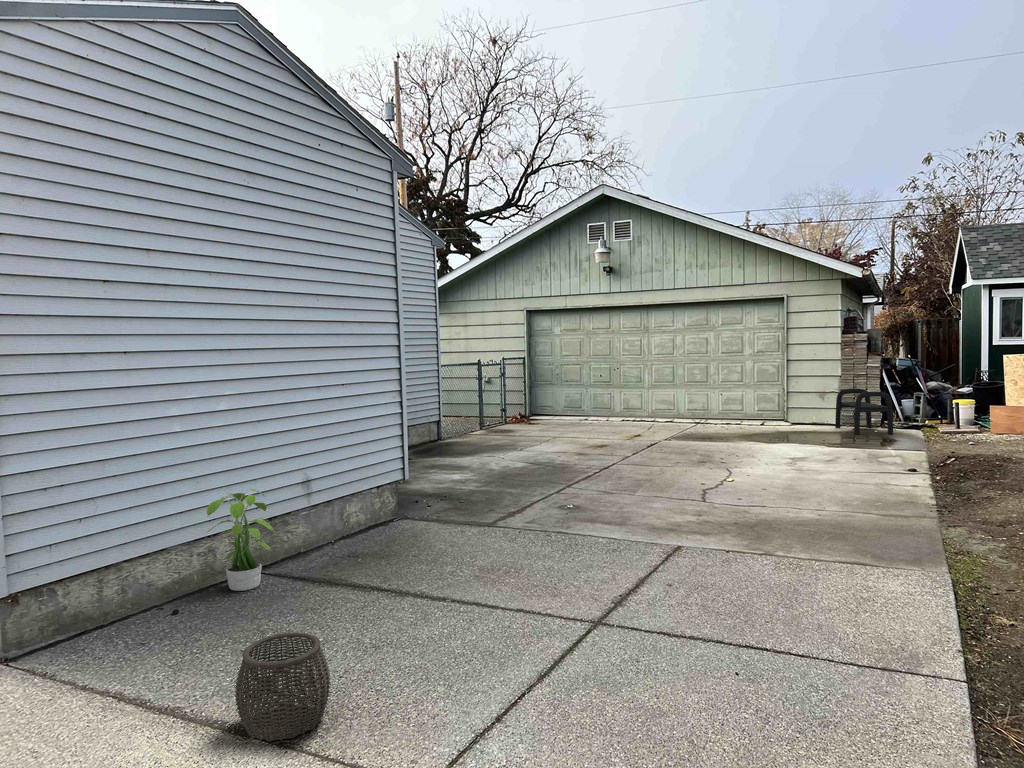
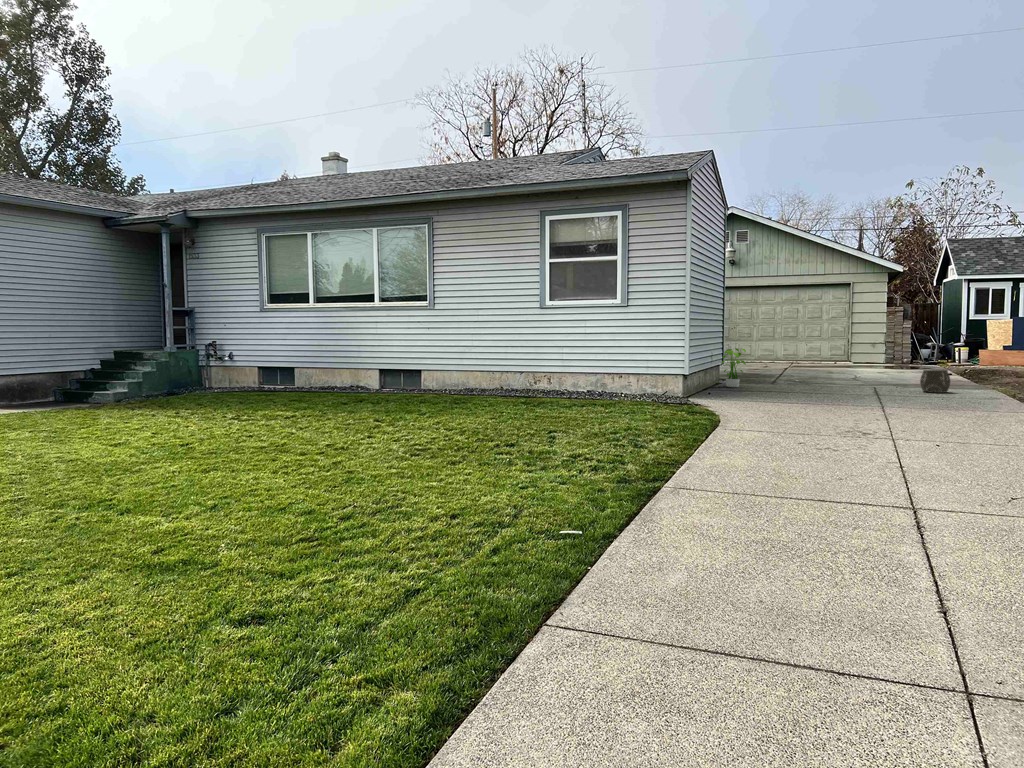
bench: present [835,388,893,434] -> none [883,341,922,366]
woven basket: present [235,632,330,742] -> present [920,370,950,393]

